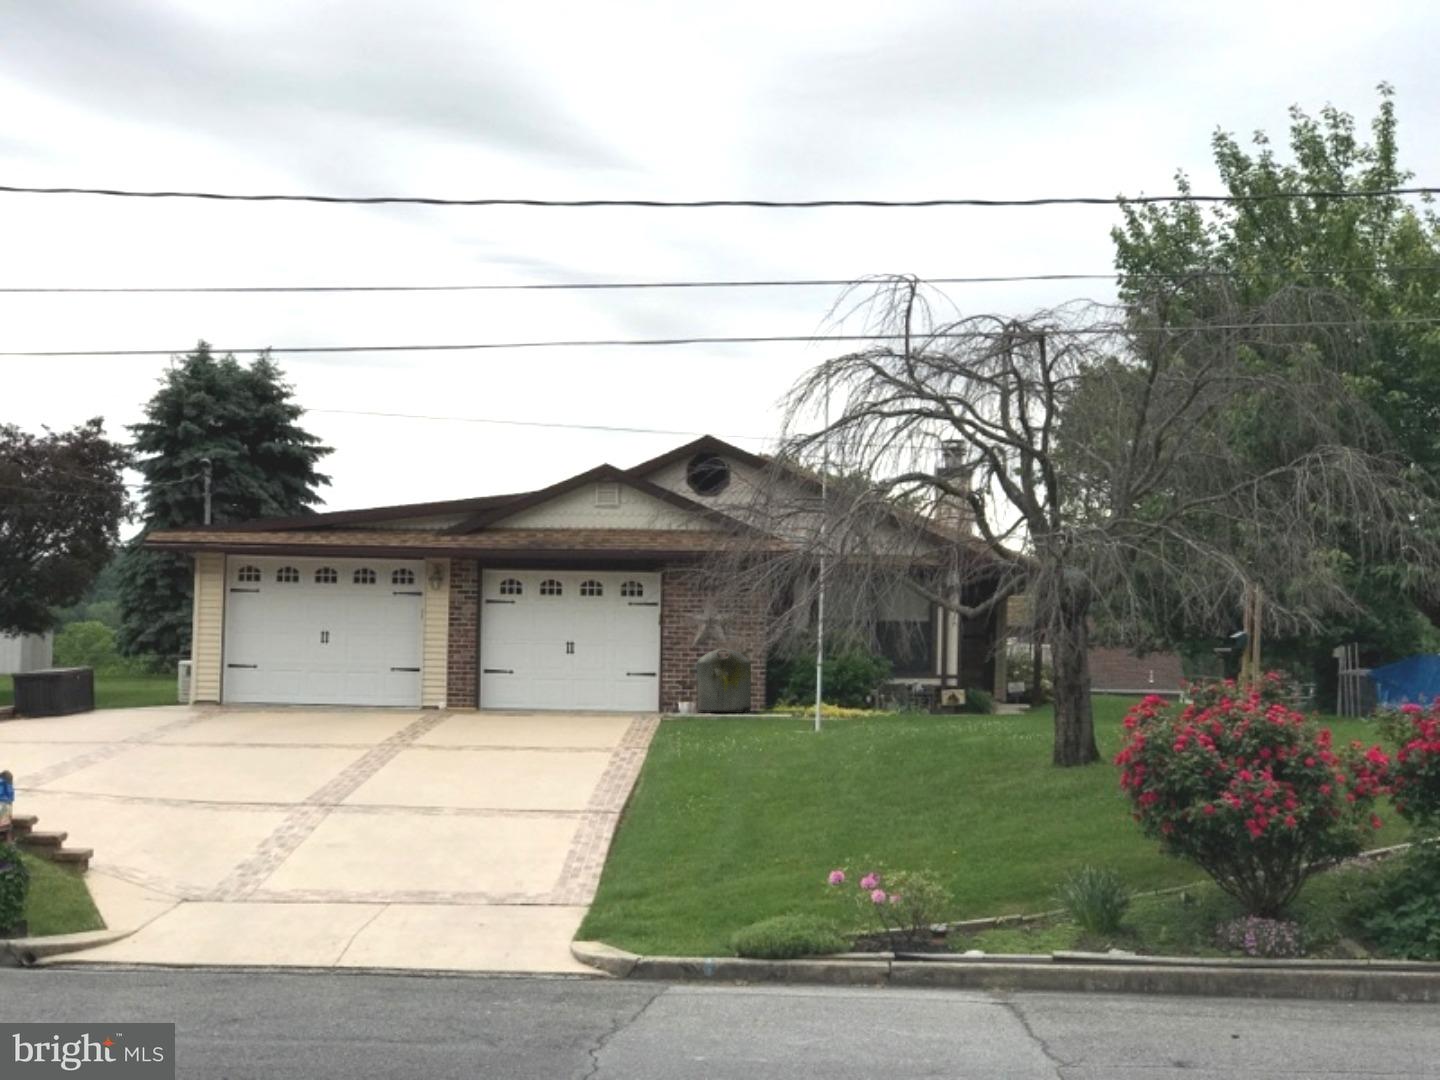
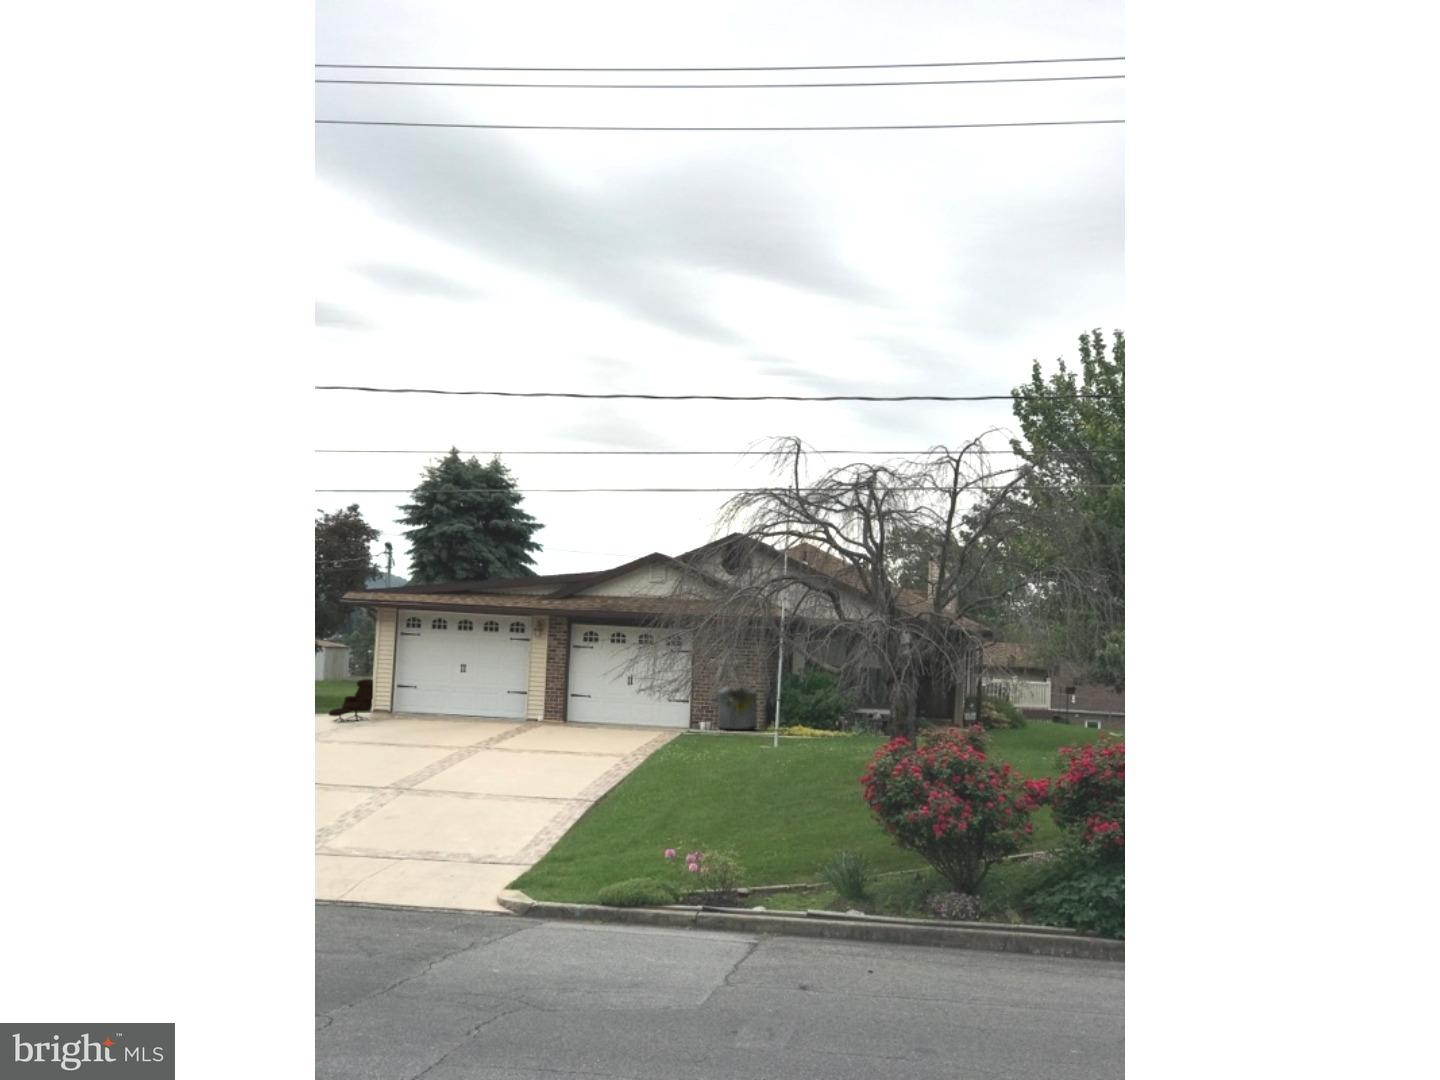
lounge chair: none [127,655,194,717] -> present [329,679,373,722]

